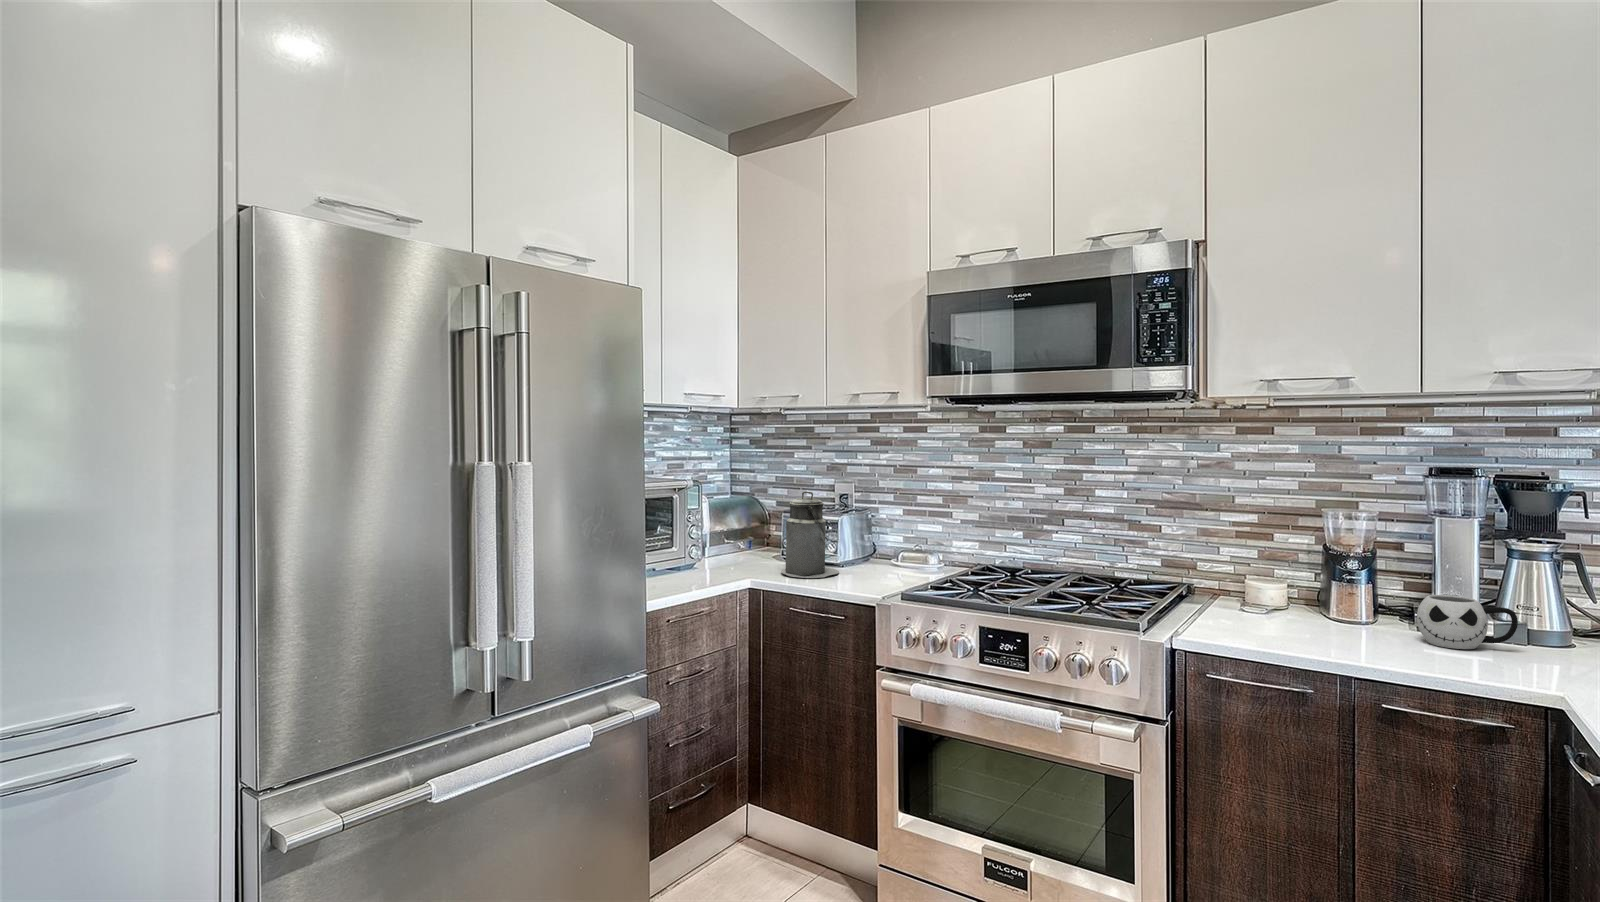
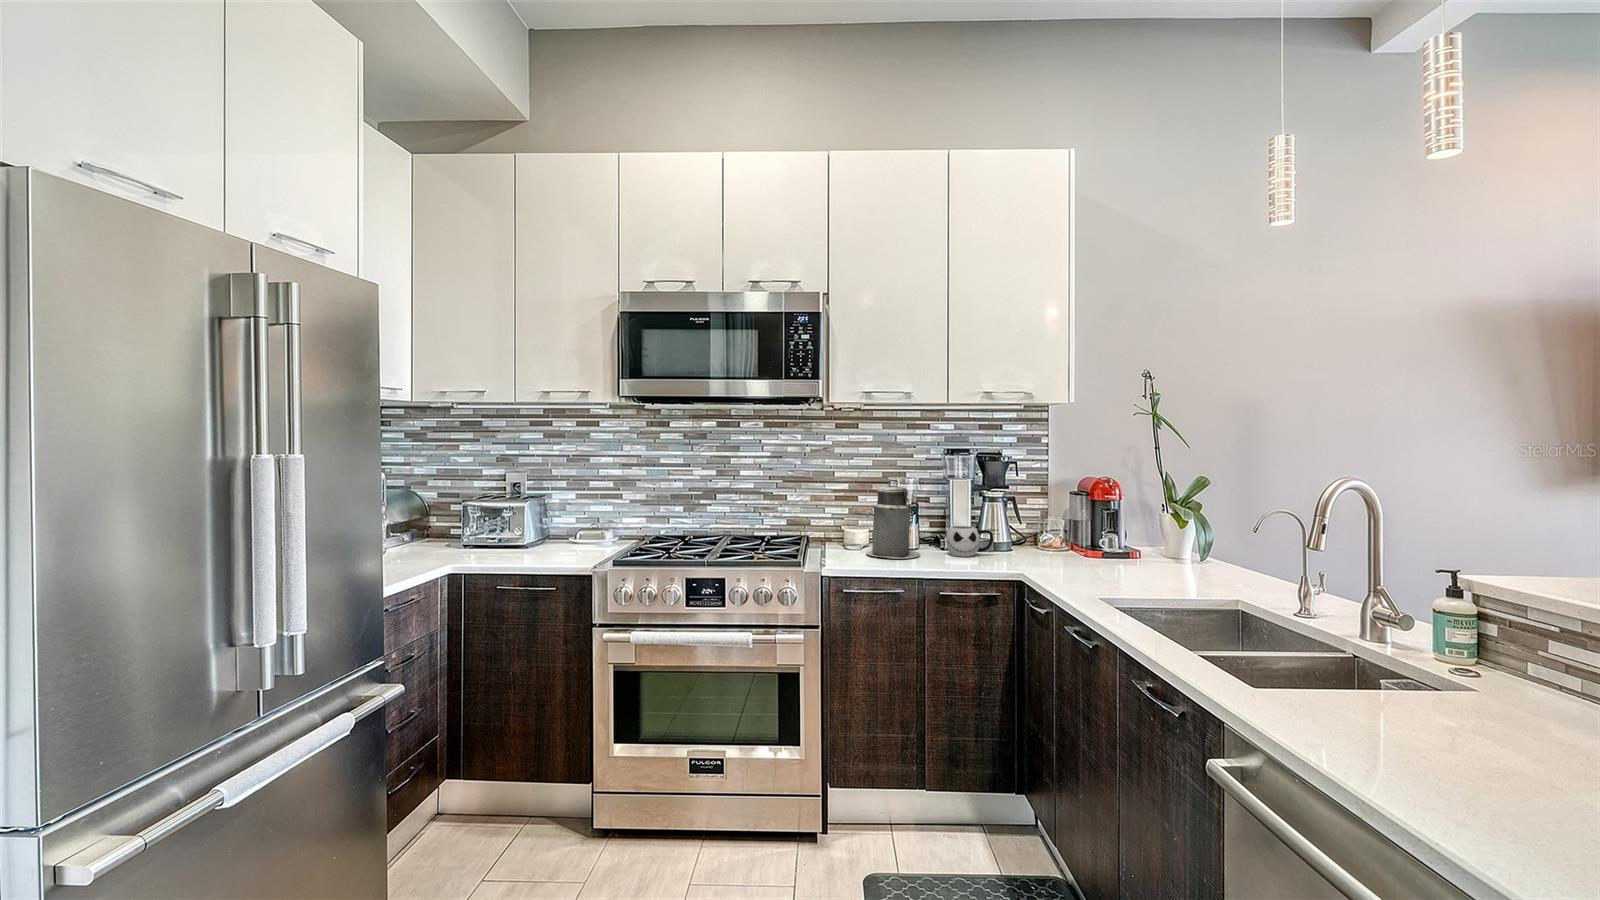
canister: present [781,492,839,578] -> present [866,480,920,559]

